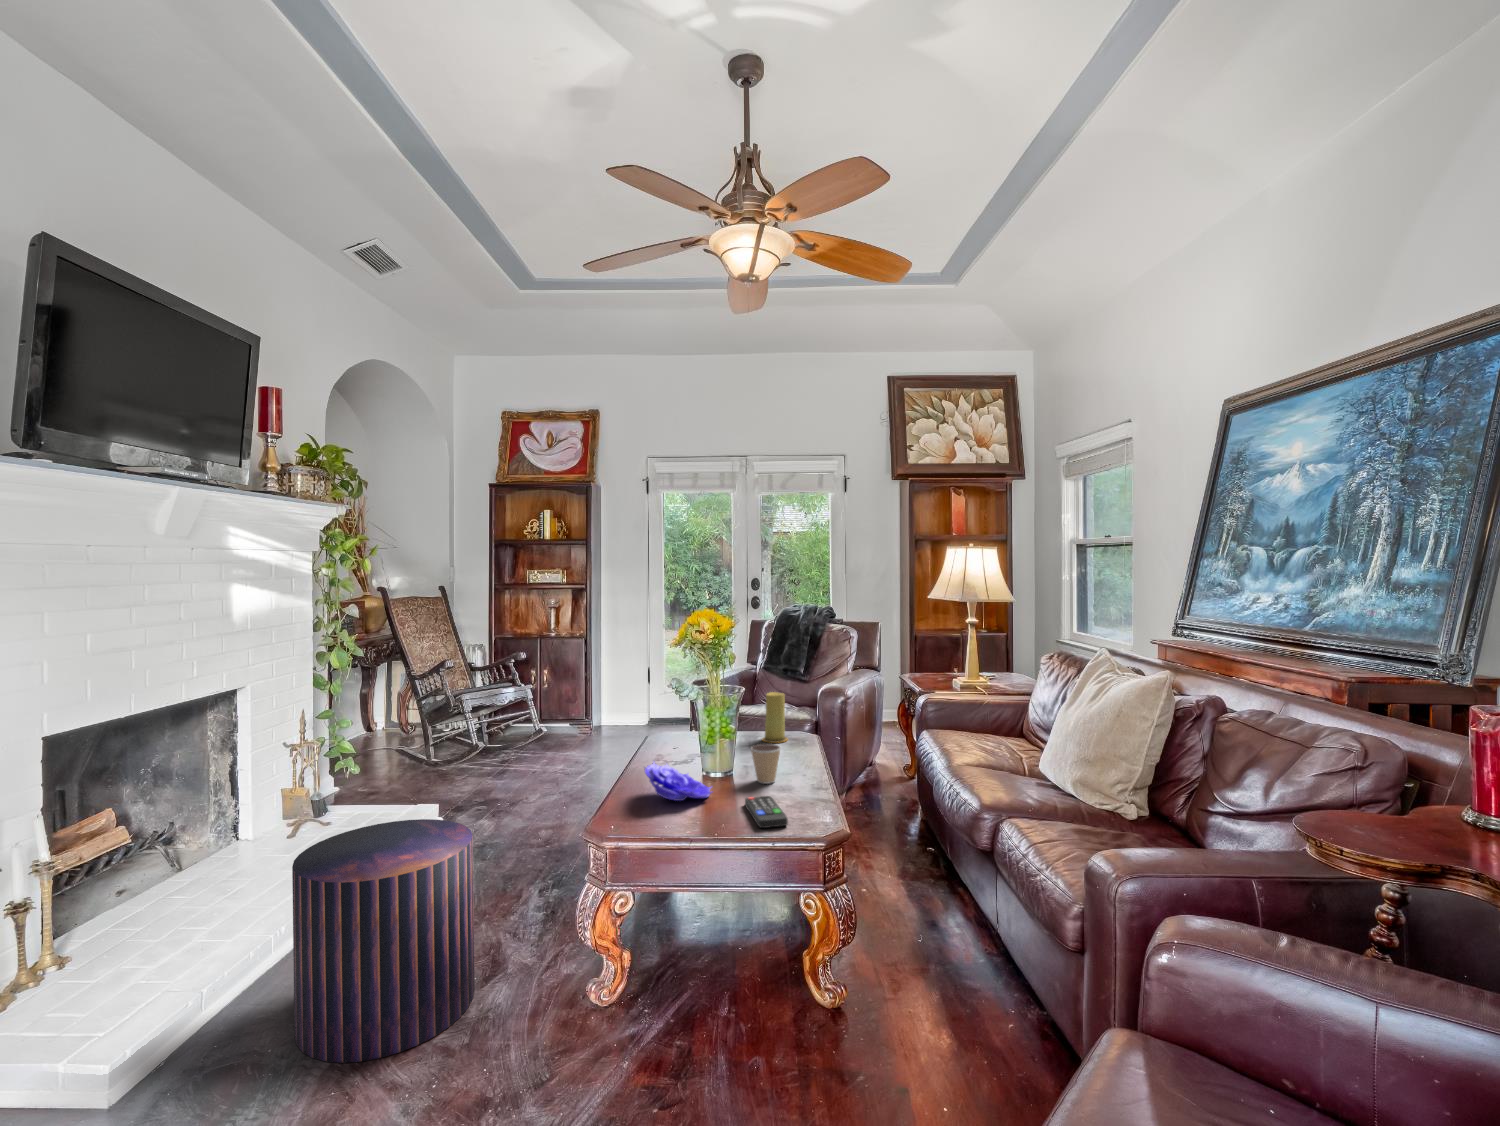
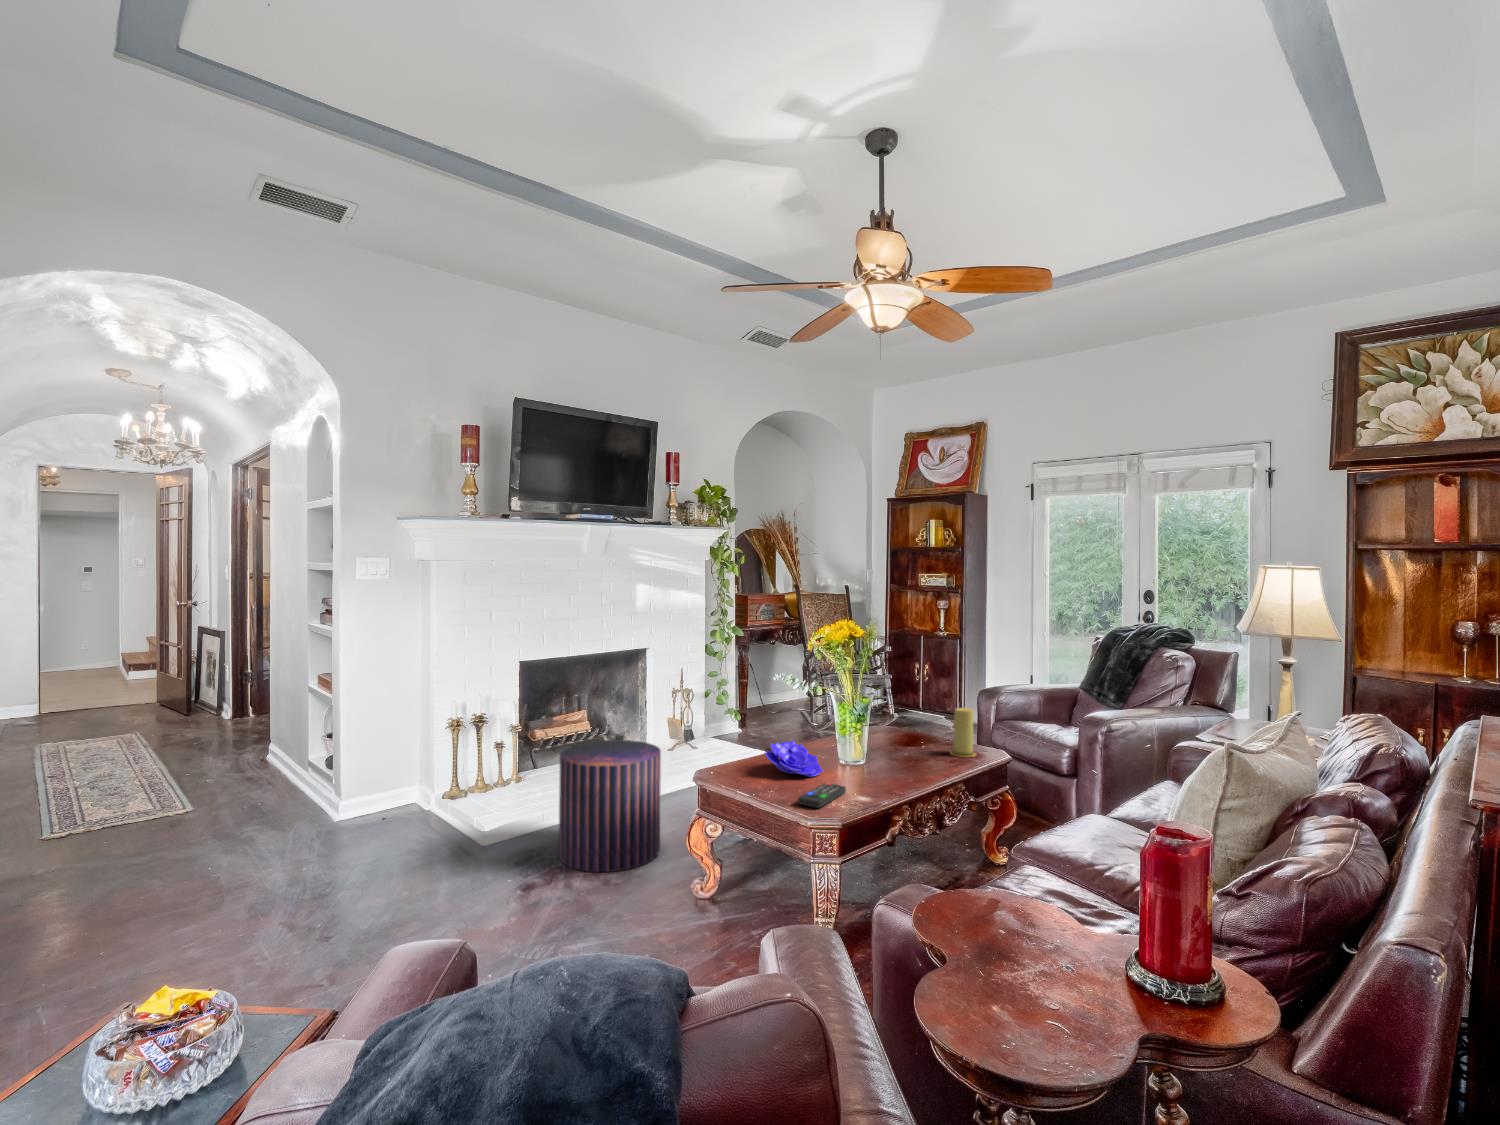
coffee cup: present [751,744,781,784] -> none [865,746,892,781]

